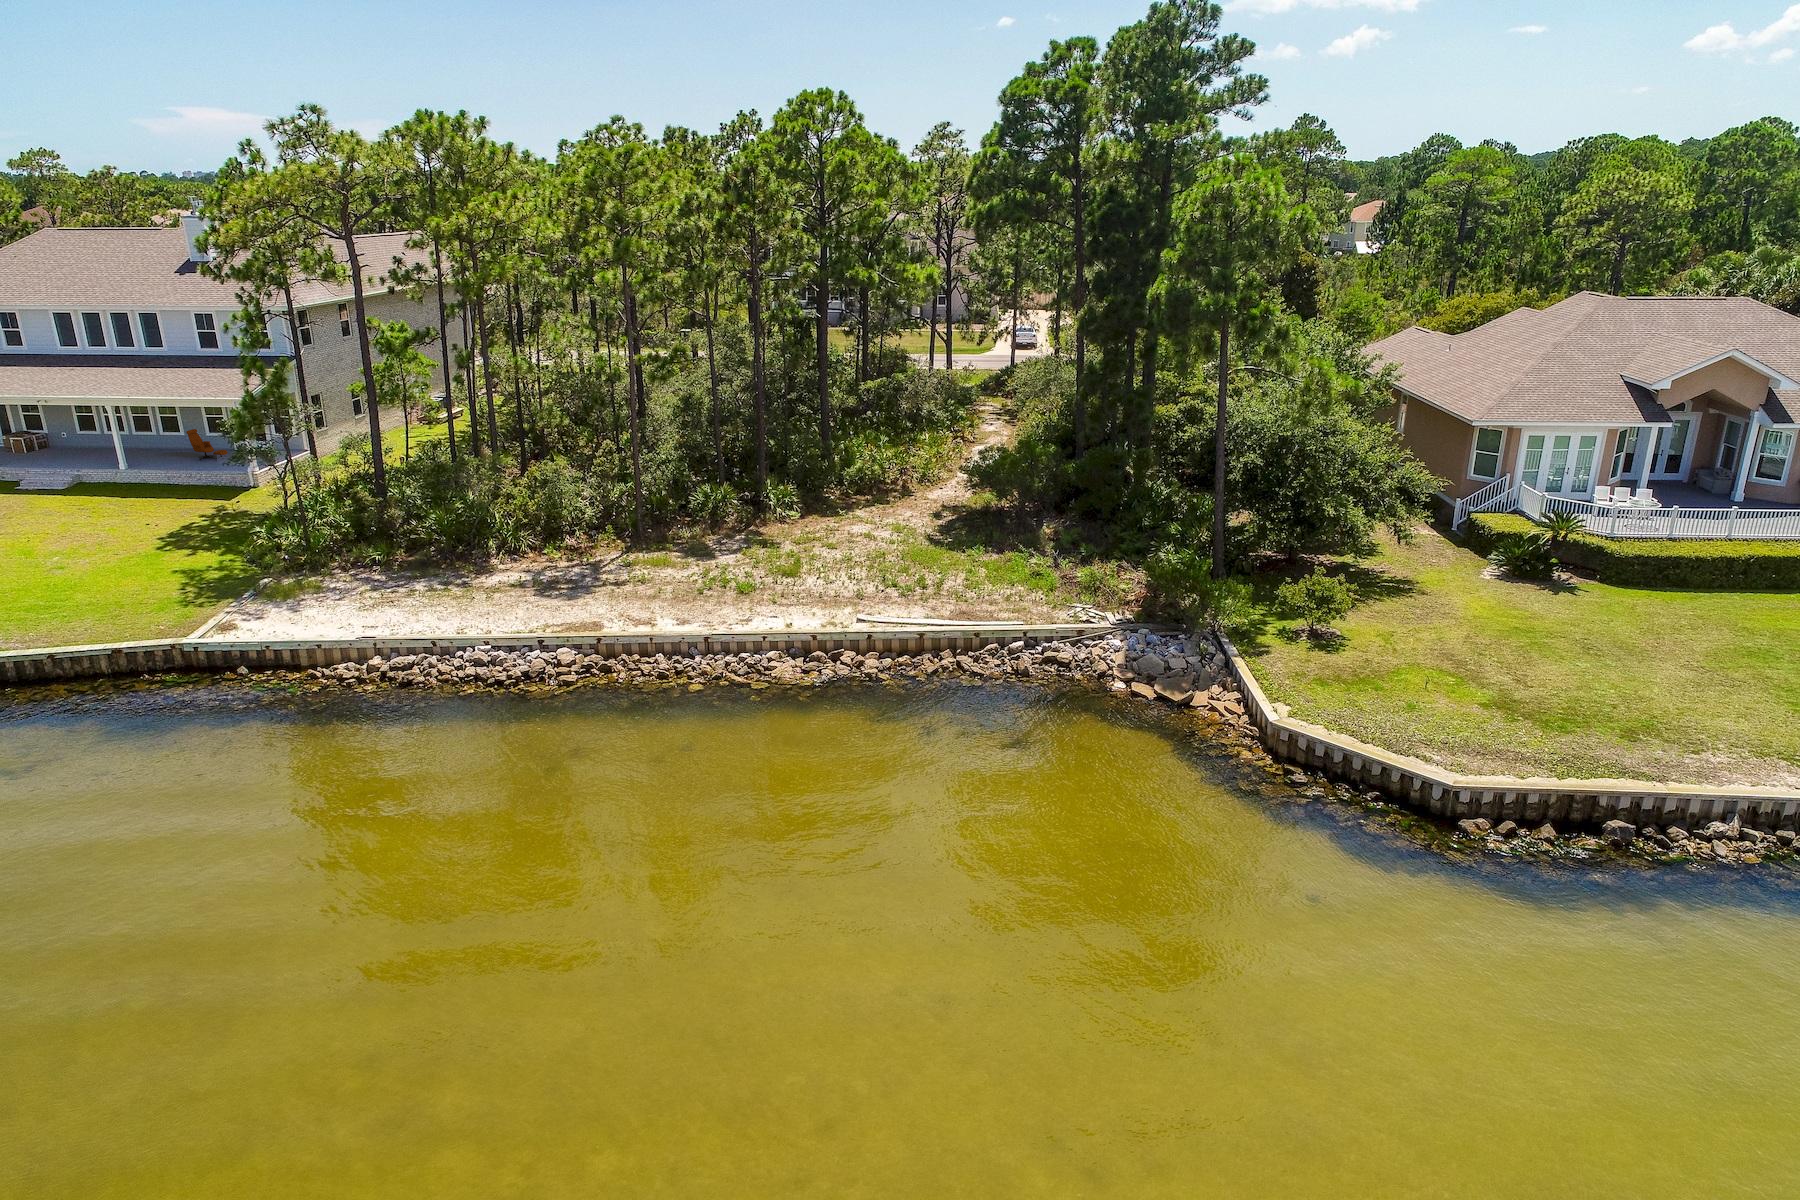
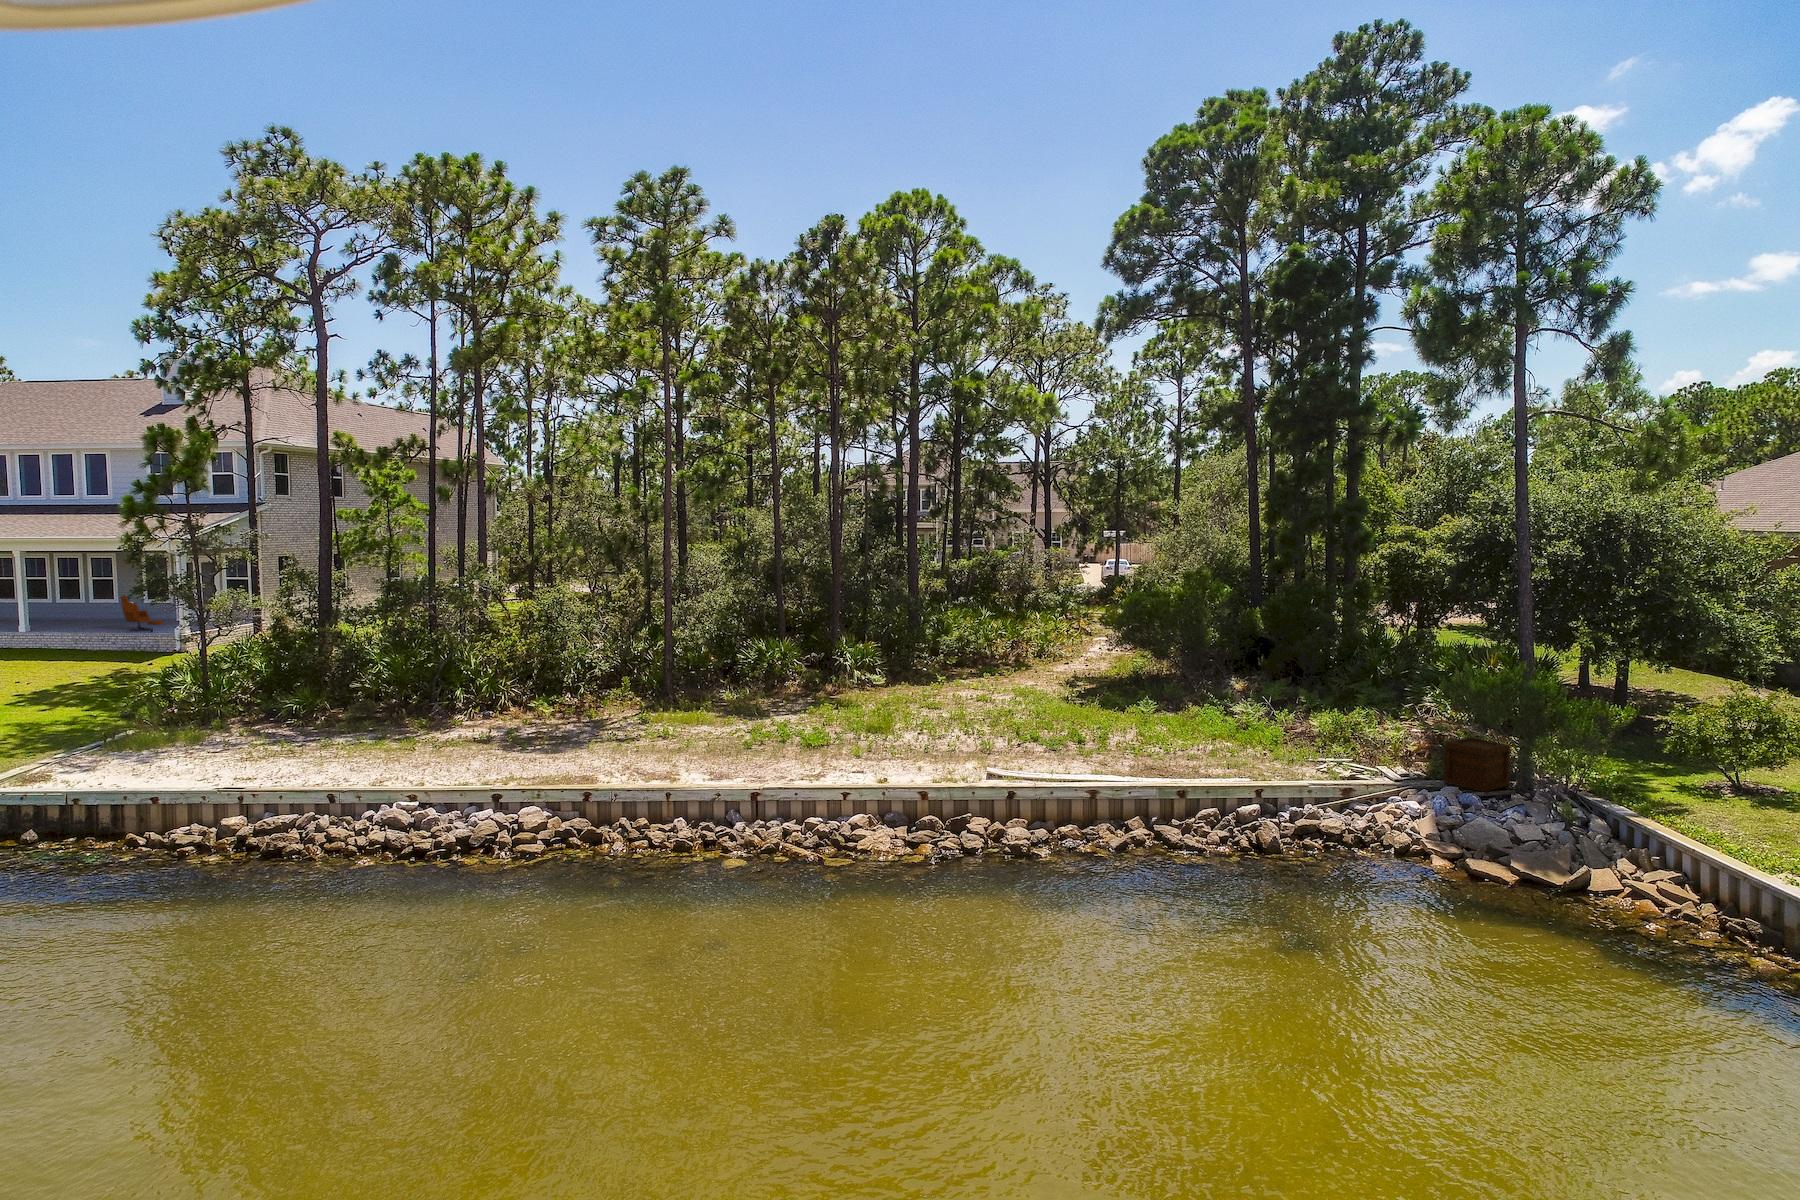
wooden crate: none [1145,595,1186,633] -> present [1443,737,1511,792]

